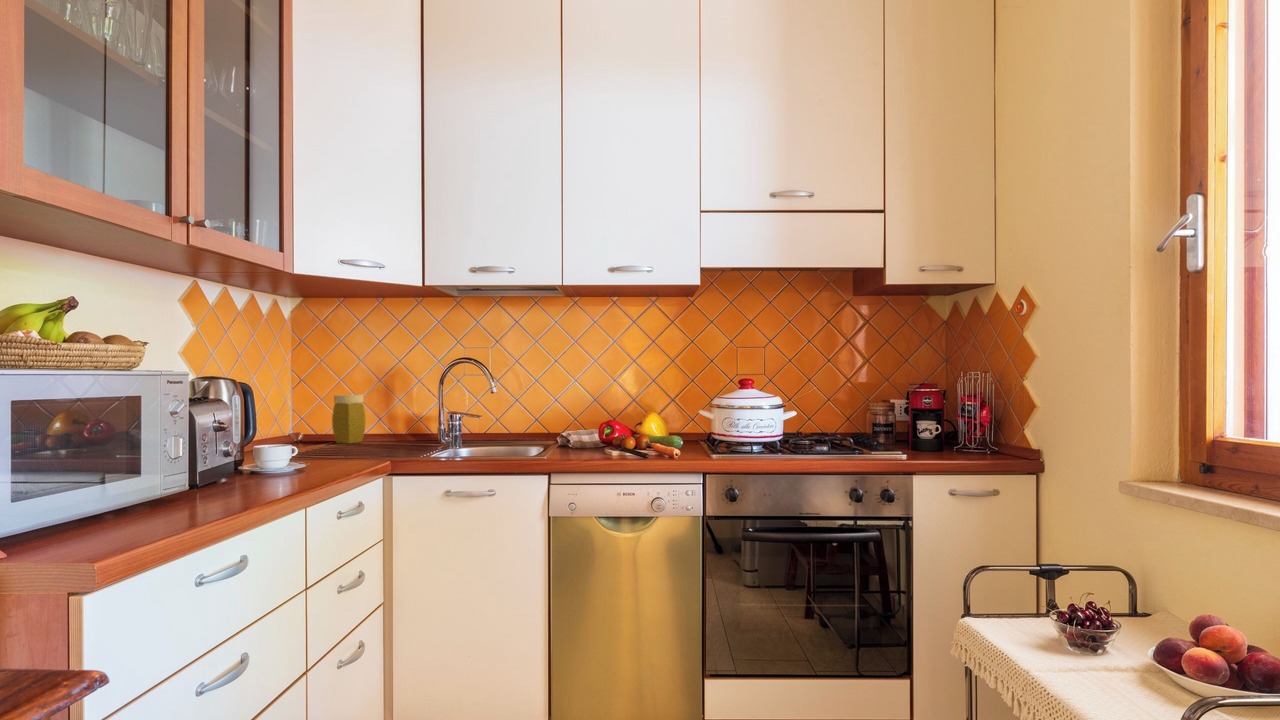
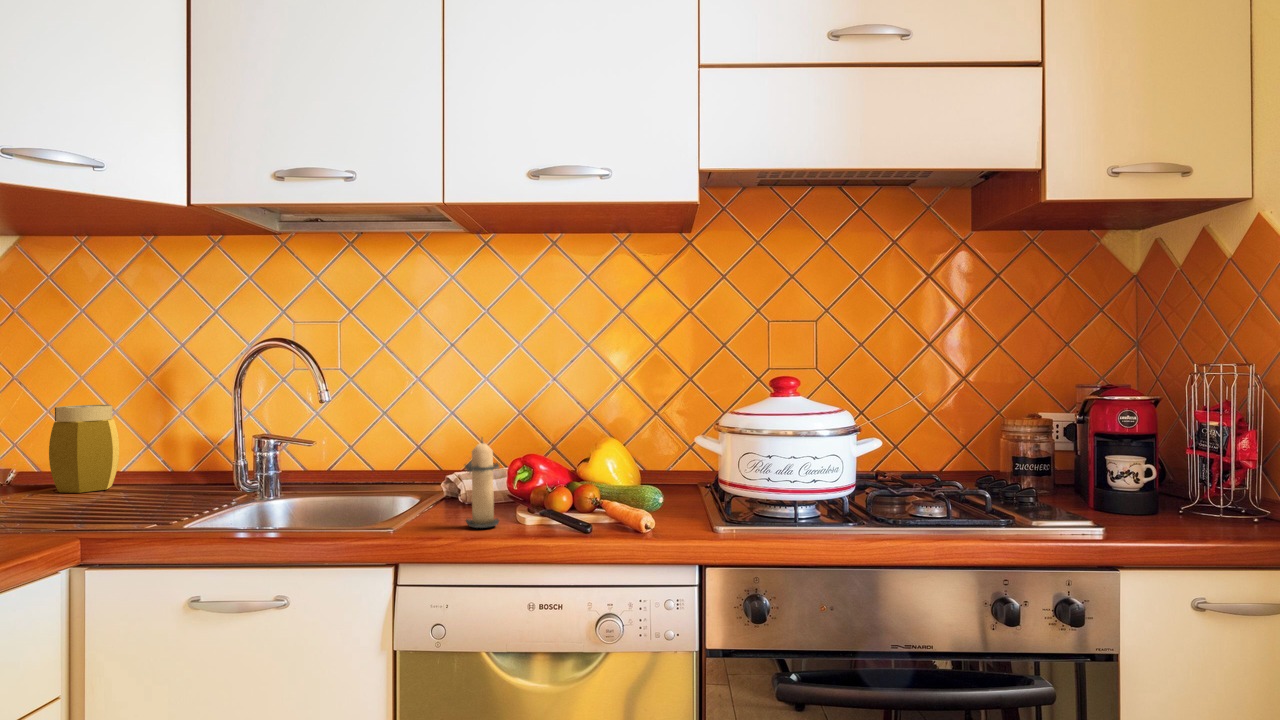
candle: none [578,410,601,457] -> present [465,442,499,528]

